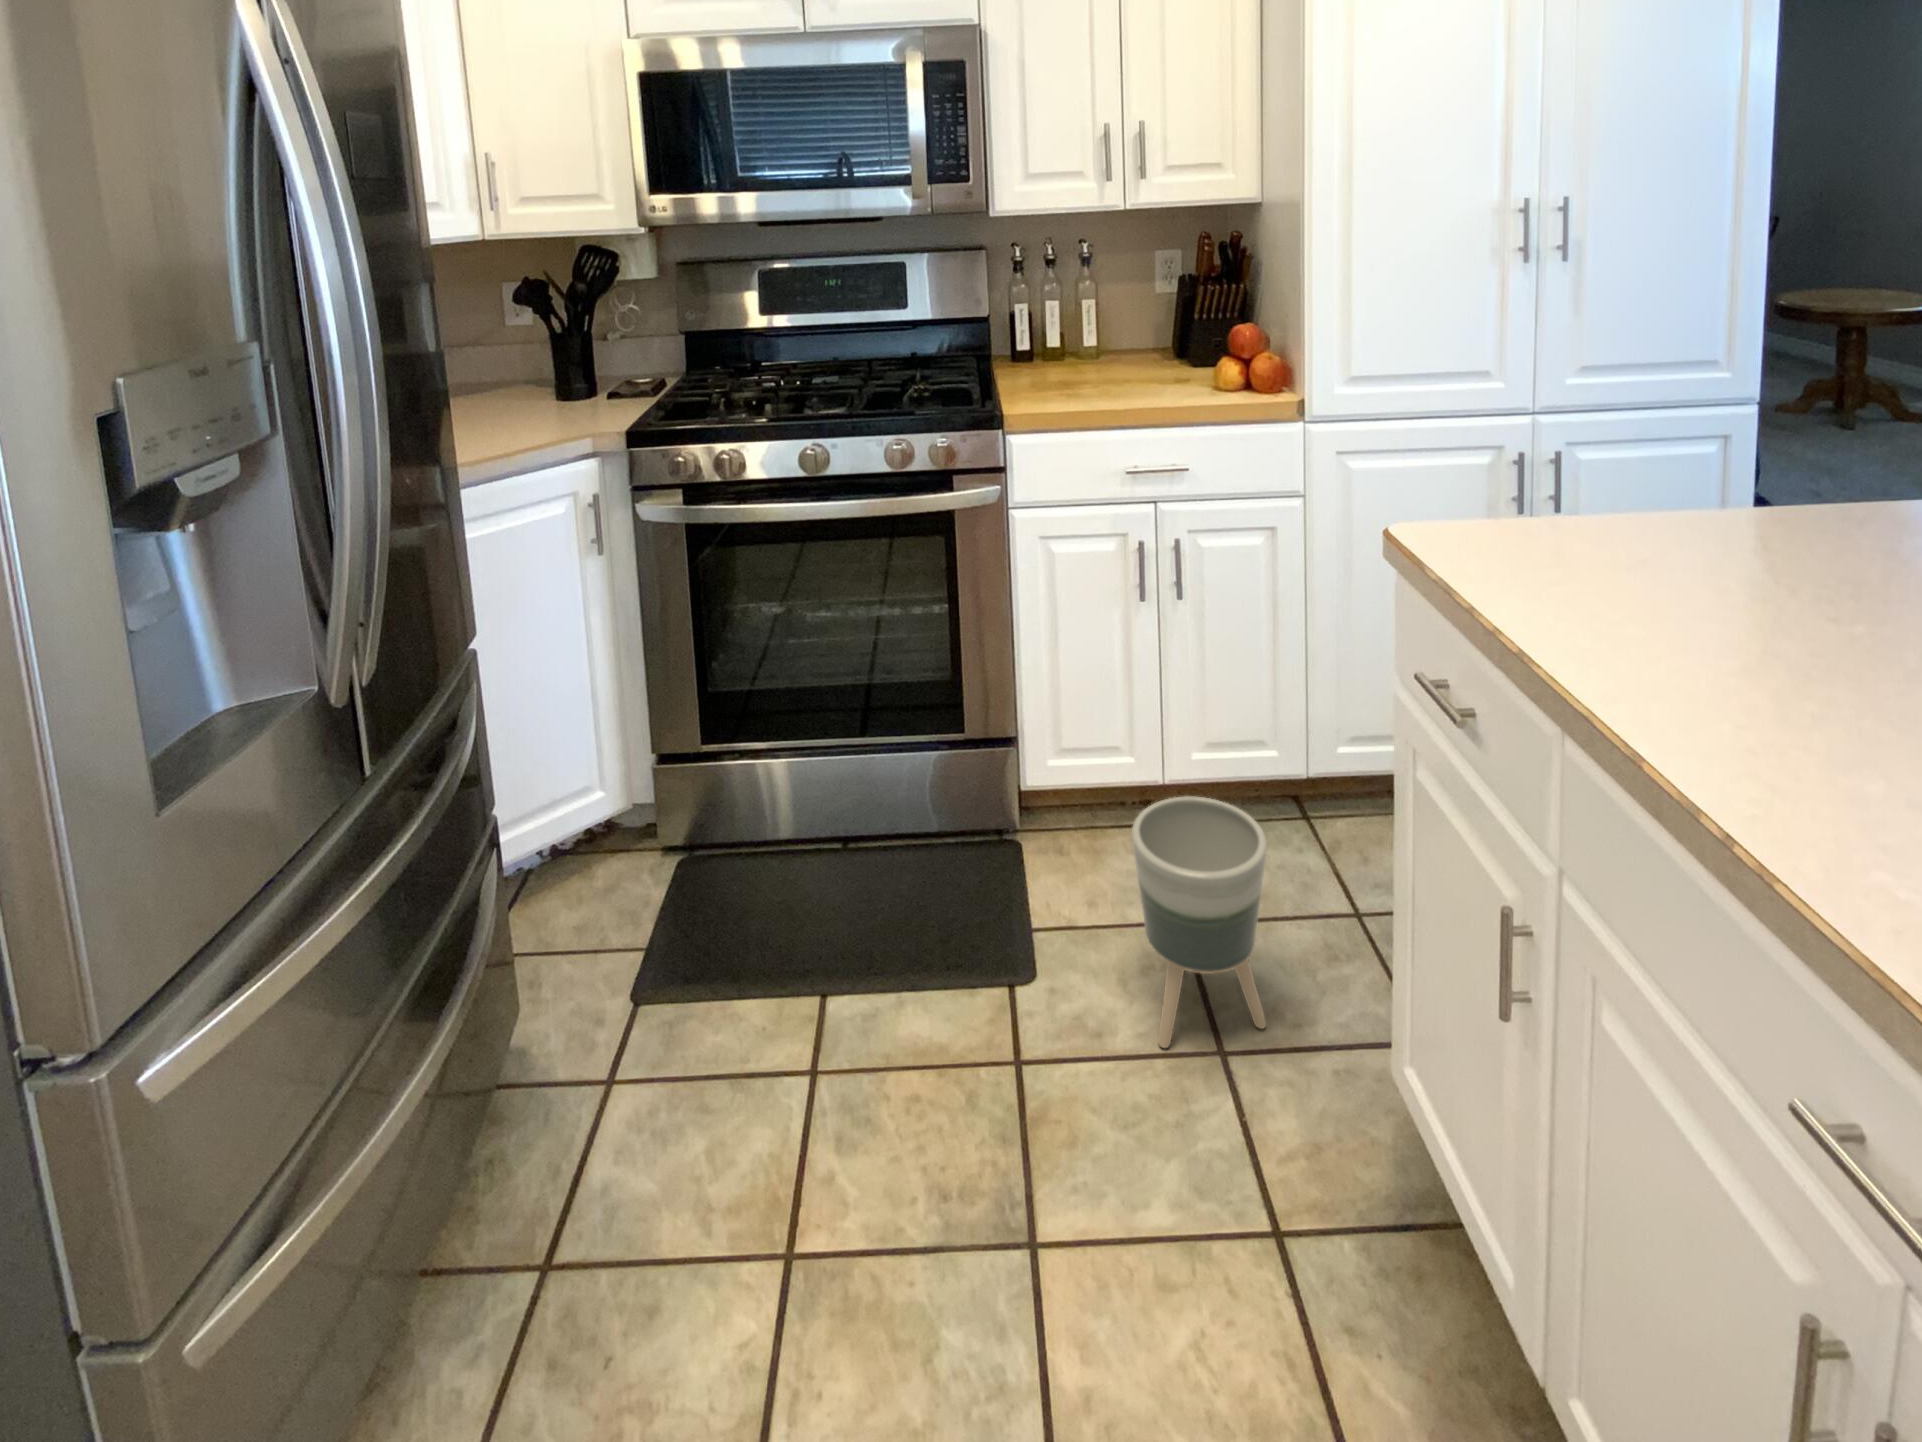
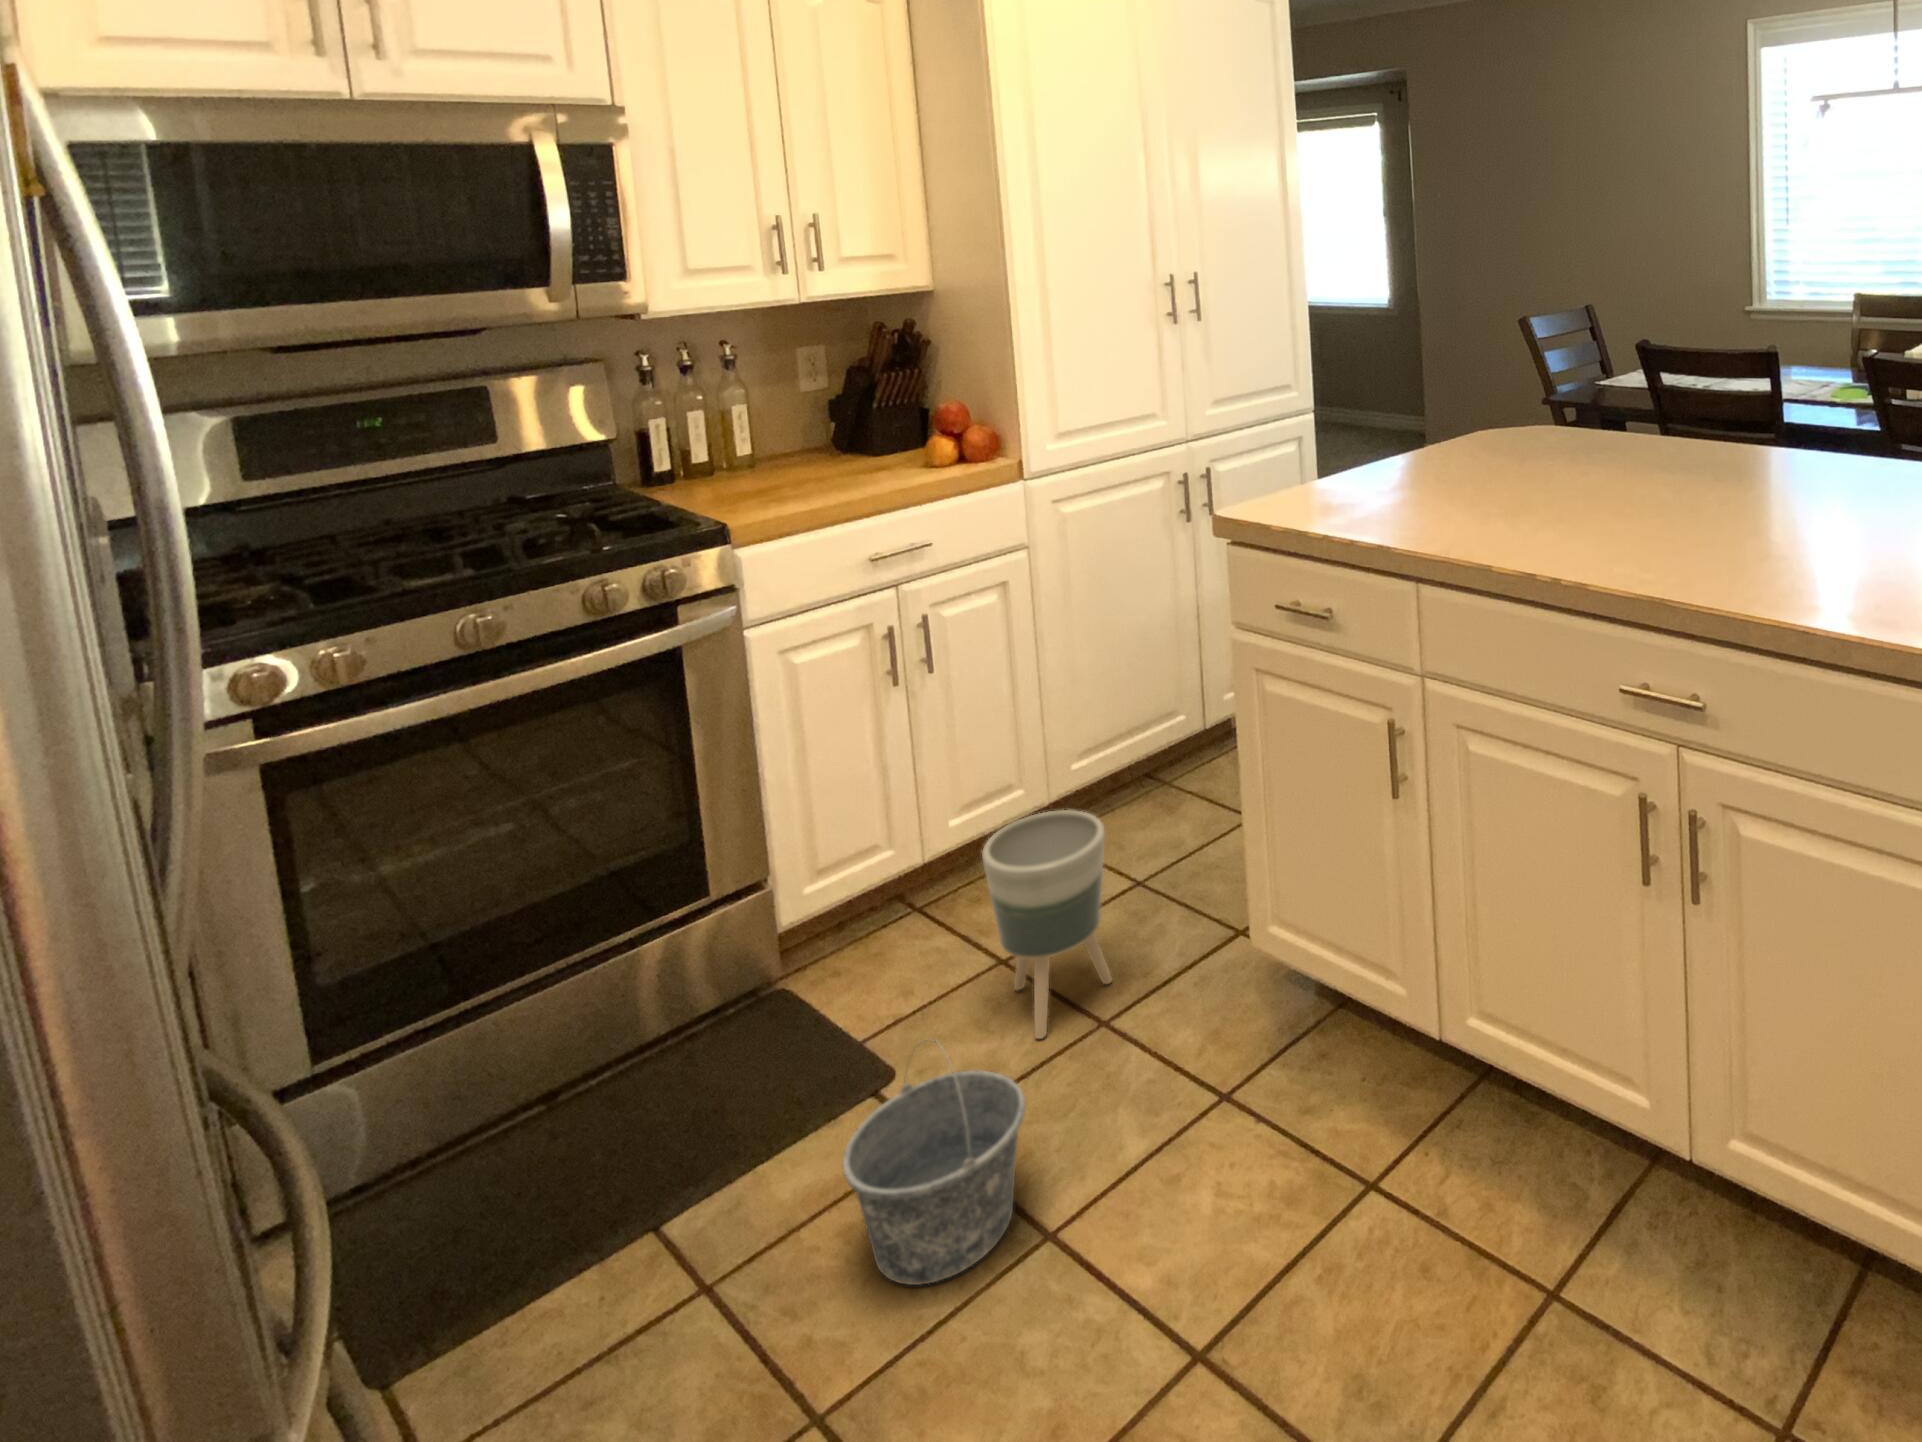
bucket: none [868,1002,1048,1273] -> present [843,1041,1025,1285]

